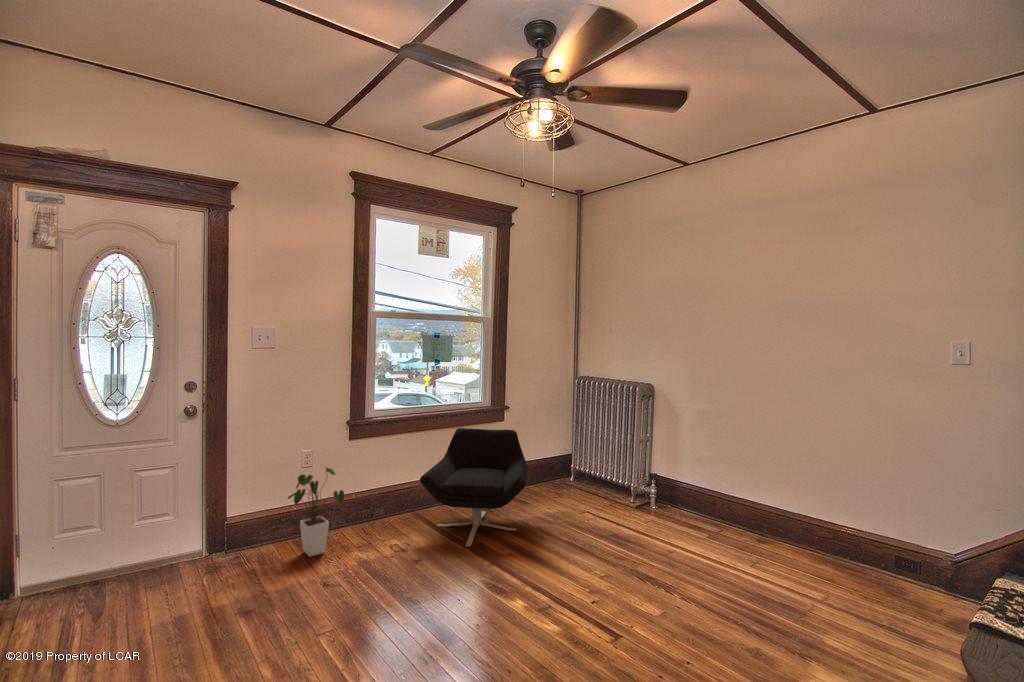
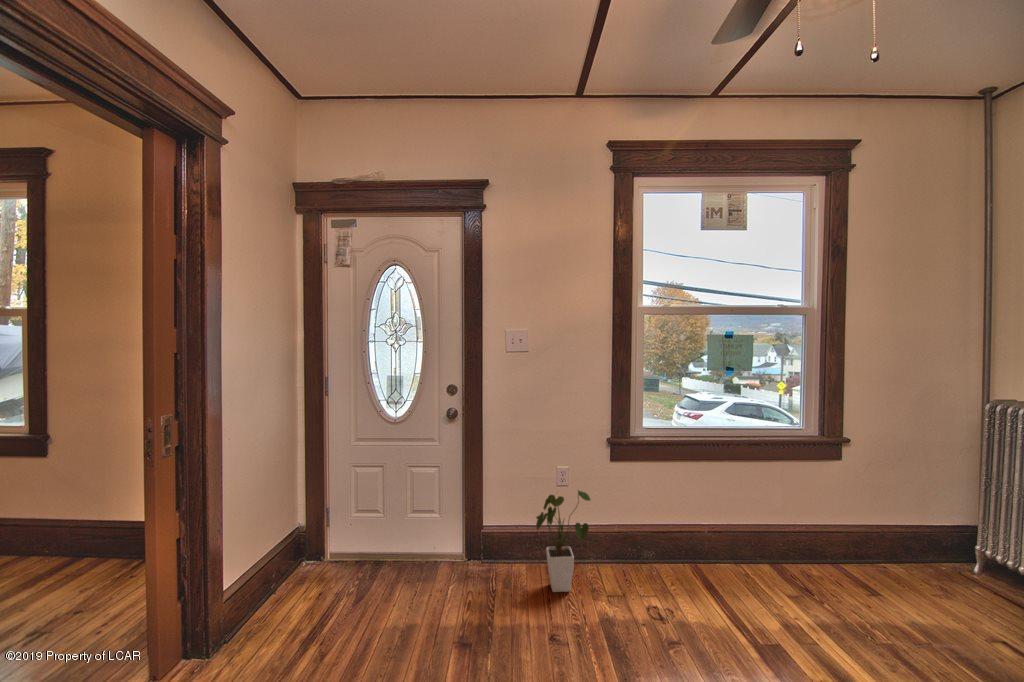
lounge chair: present [420,428,527,547] -> none [691,463,874,645]

